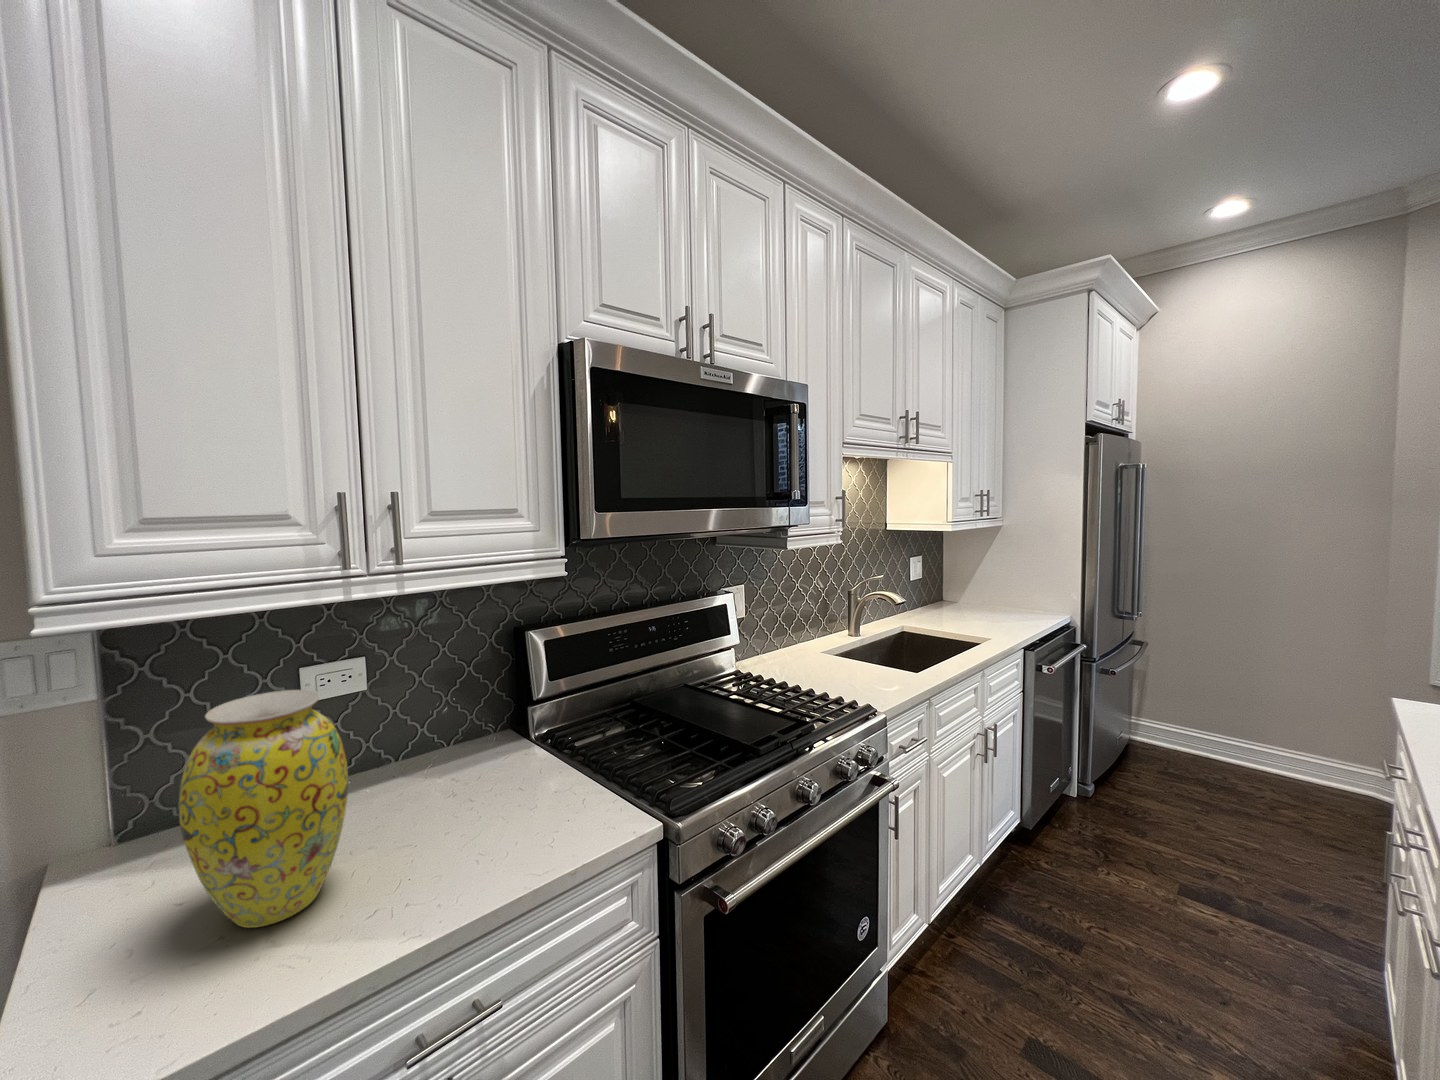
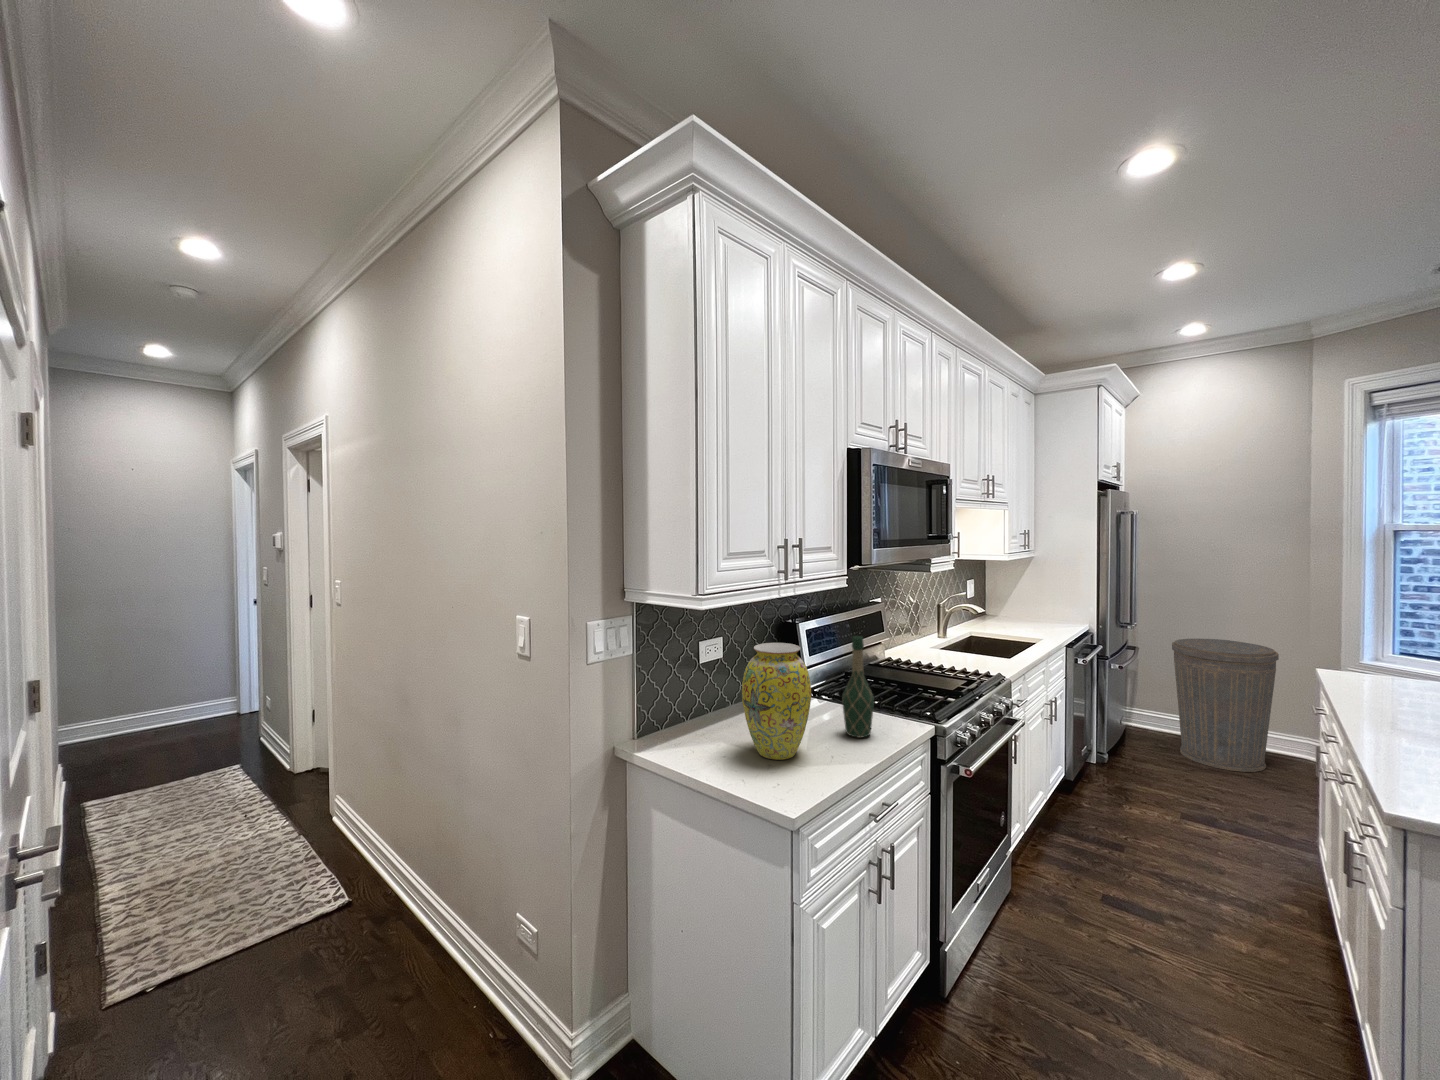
trash can: none [1188,633,1337,815] -> present [1172,639,1279,772]
wine bottle: none [459,672,520,861] -> present [842,636,874,738]

